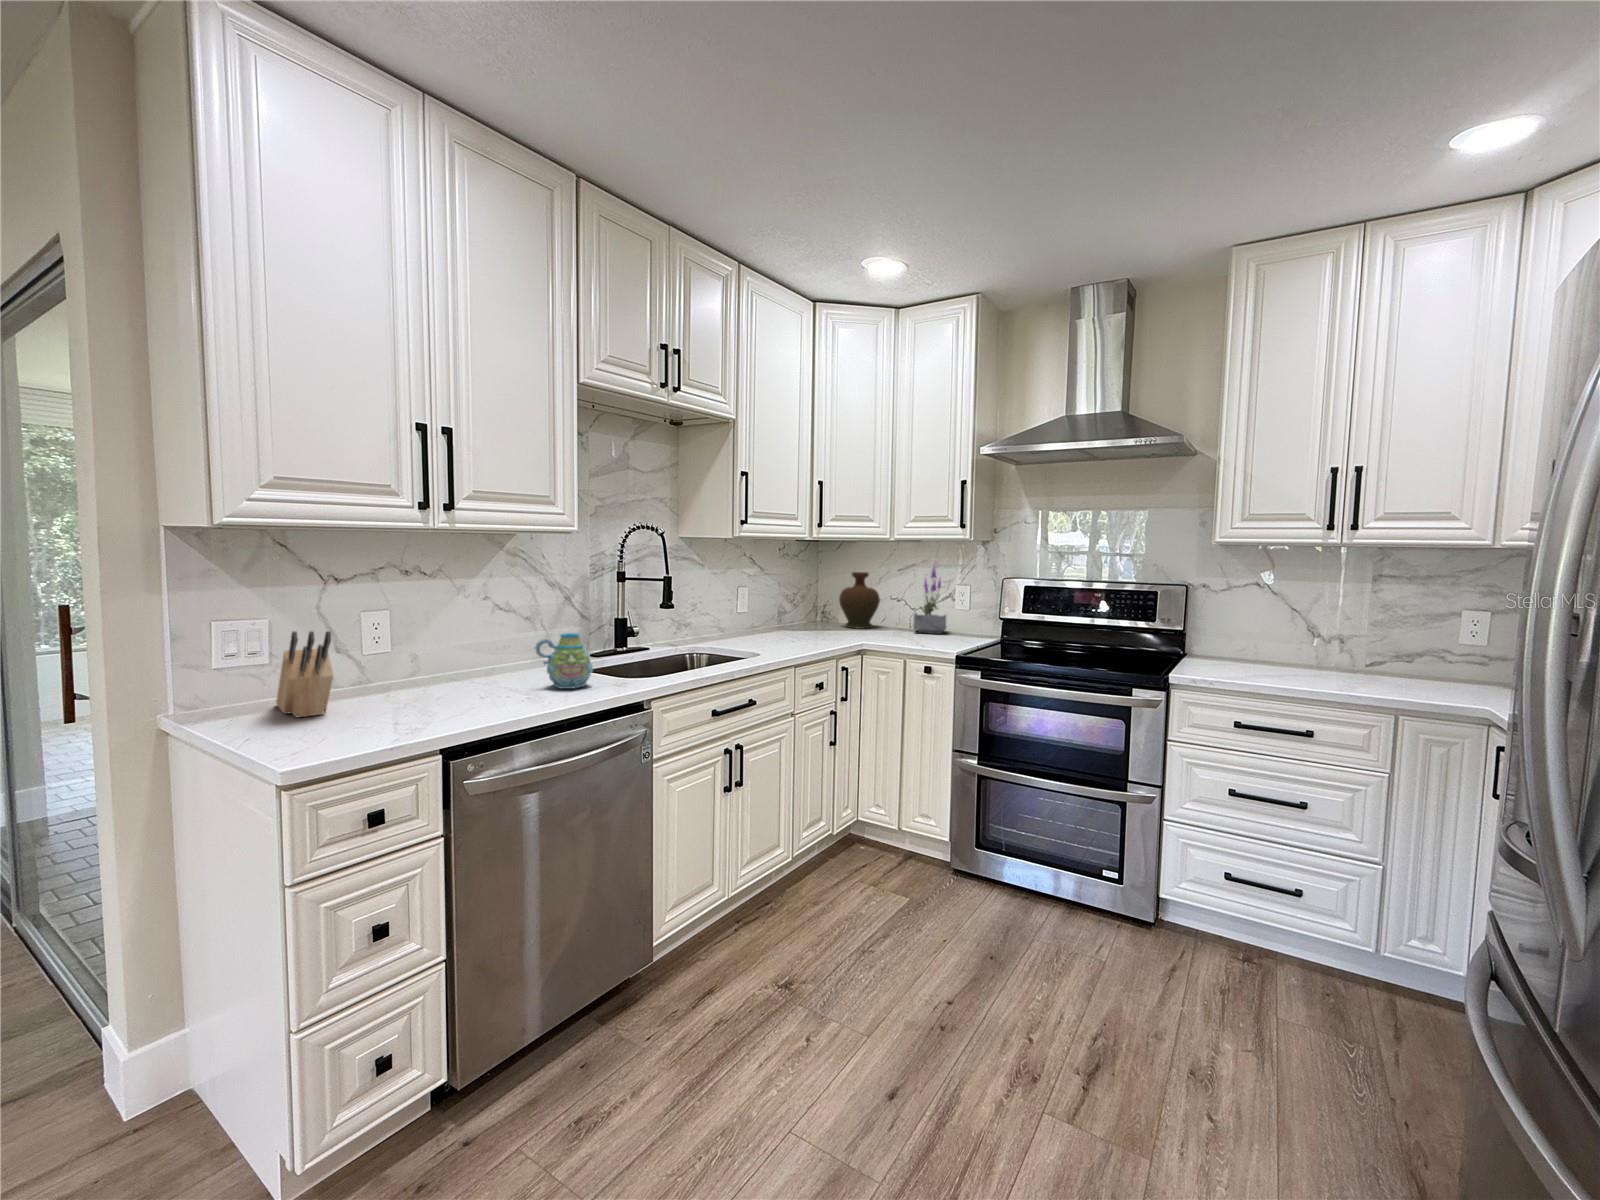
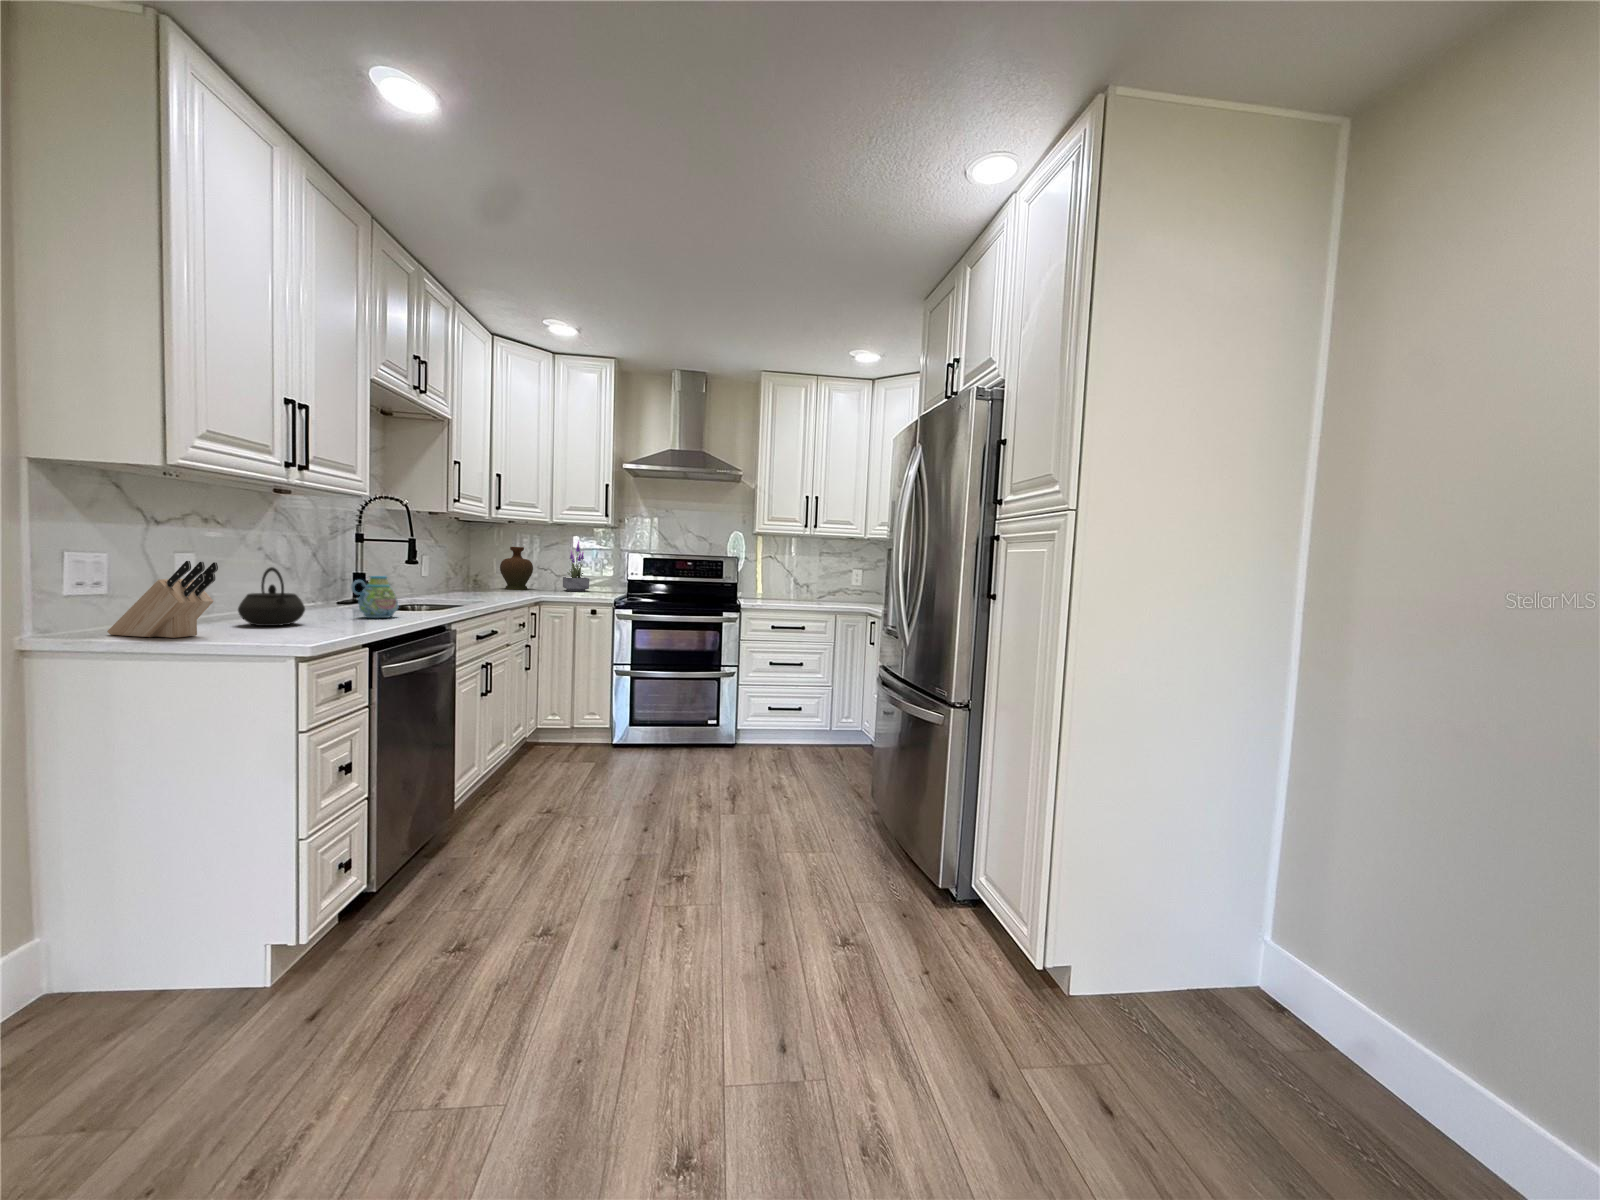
kettle: none [404,627,472,698] -> present [238,567,305,626]

